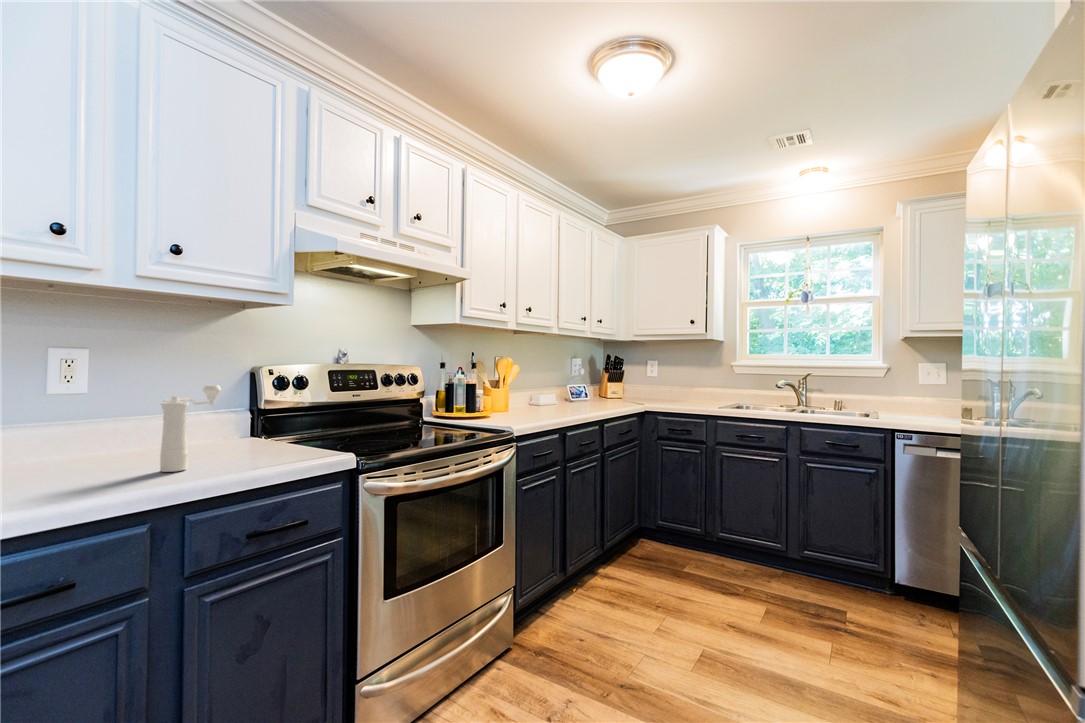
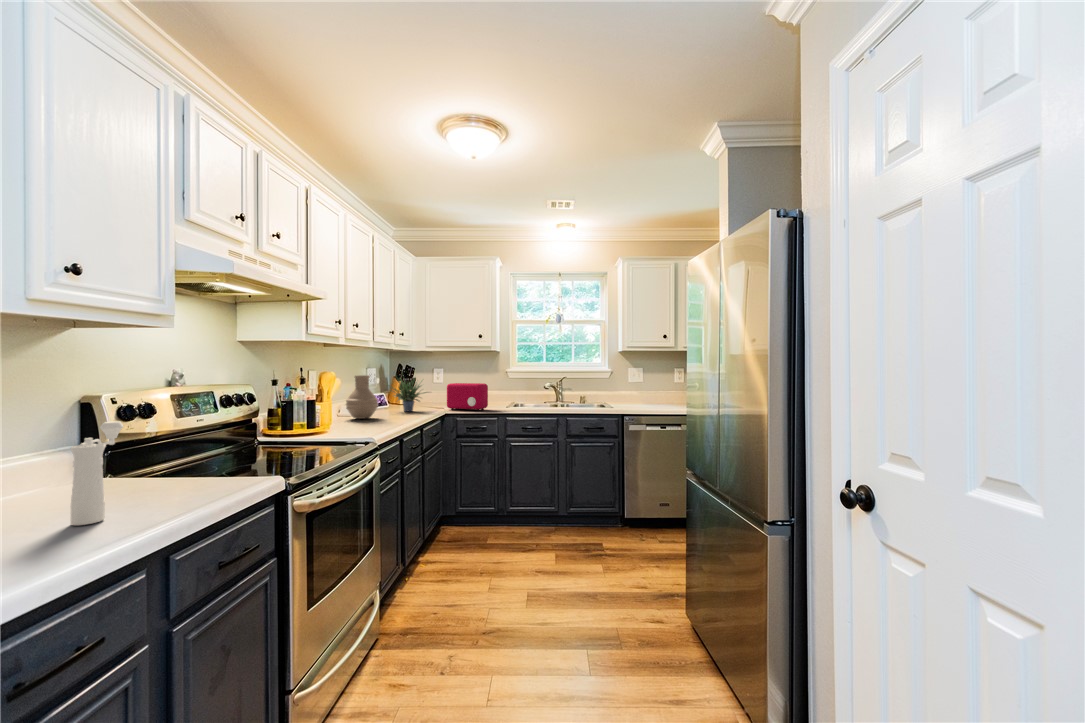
potted plant: none [573,358,627,406] -> present [394,378,428,411]
vase: none [526,363,558,409] -> present [346,375,378,419]
toaster: none [644,376,693,409] -> present [447,383,488,411]

